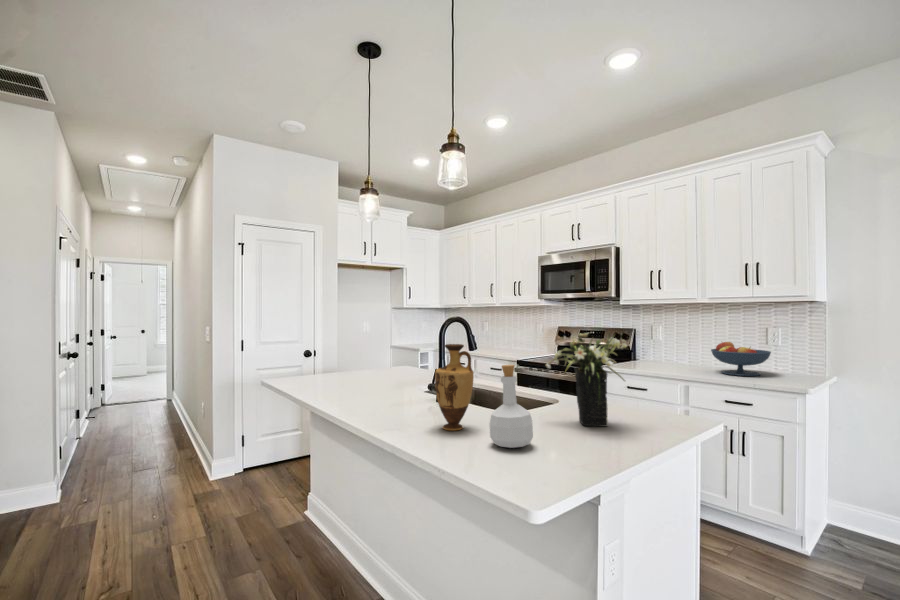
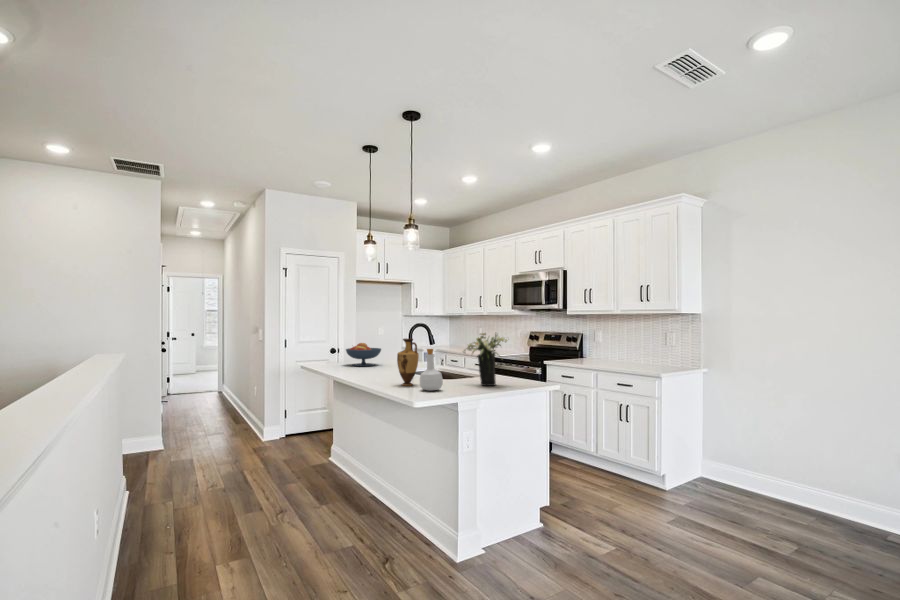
fruit bowl: present [711,342,771,376] -> present [346,343,381,366]

